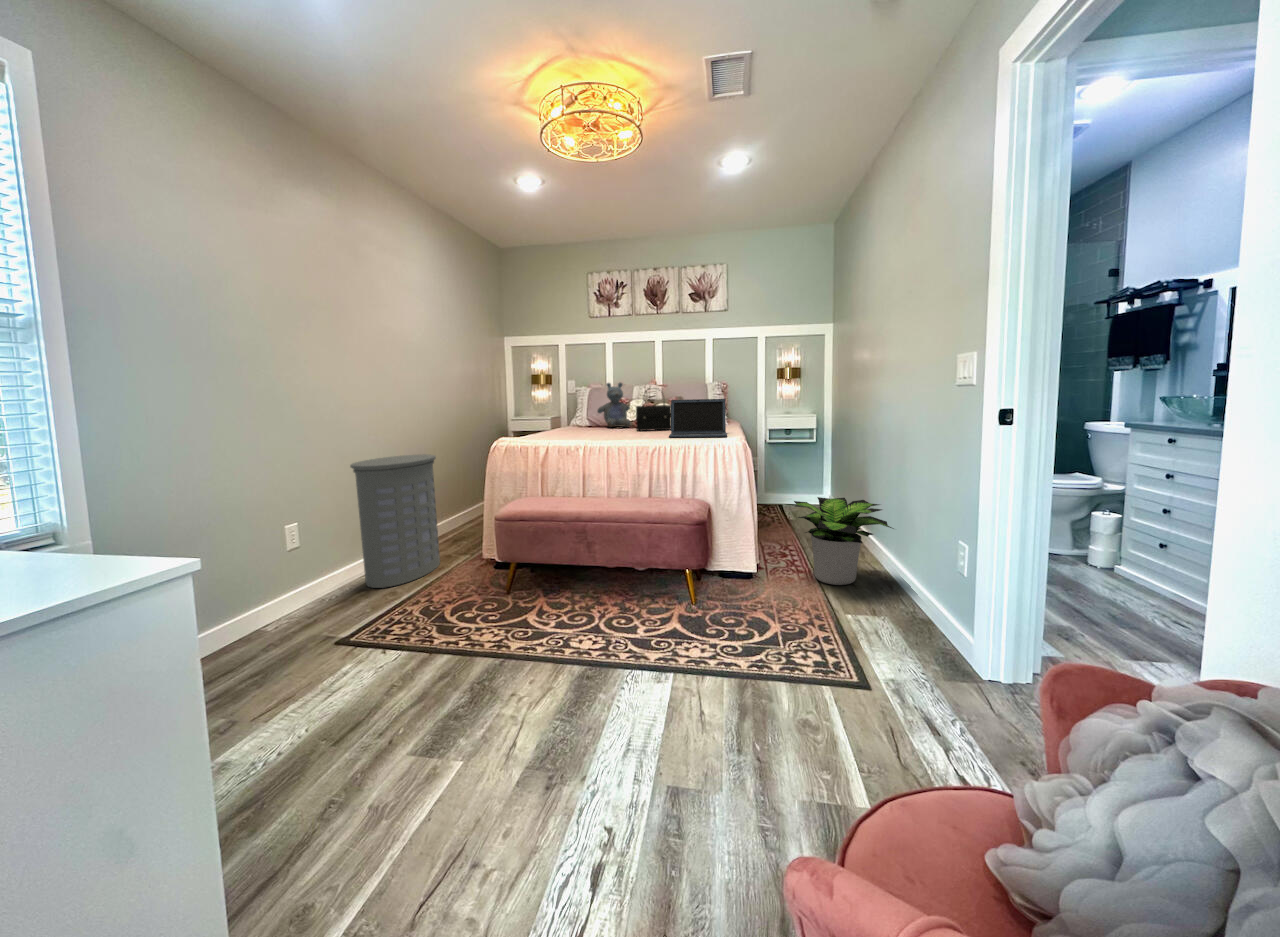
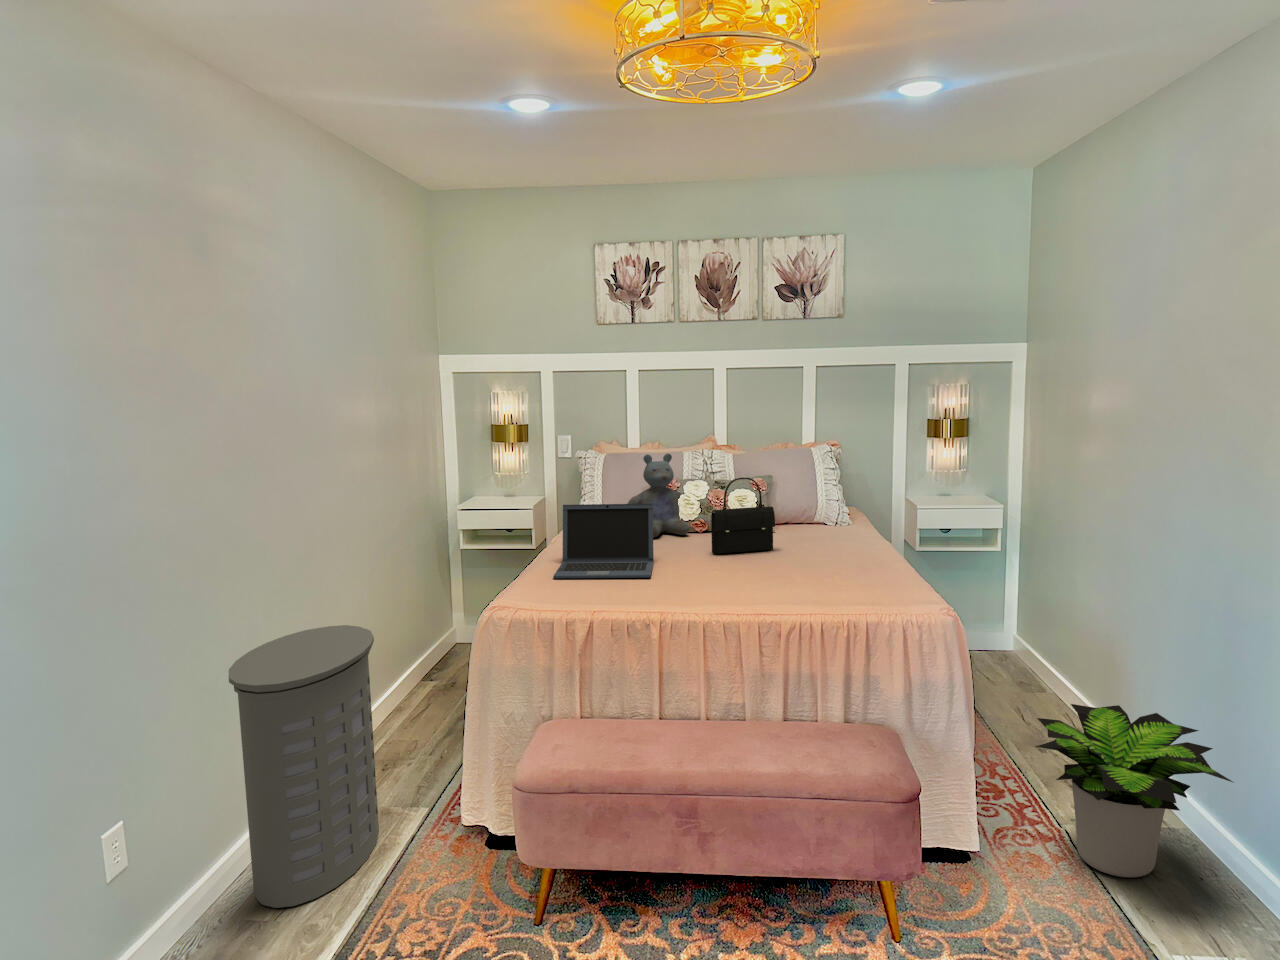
laptop: present [669,399,727,437] -> present [553,504,654,578]

